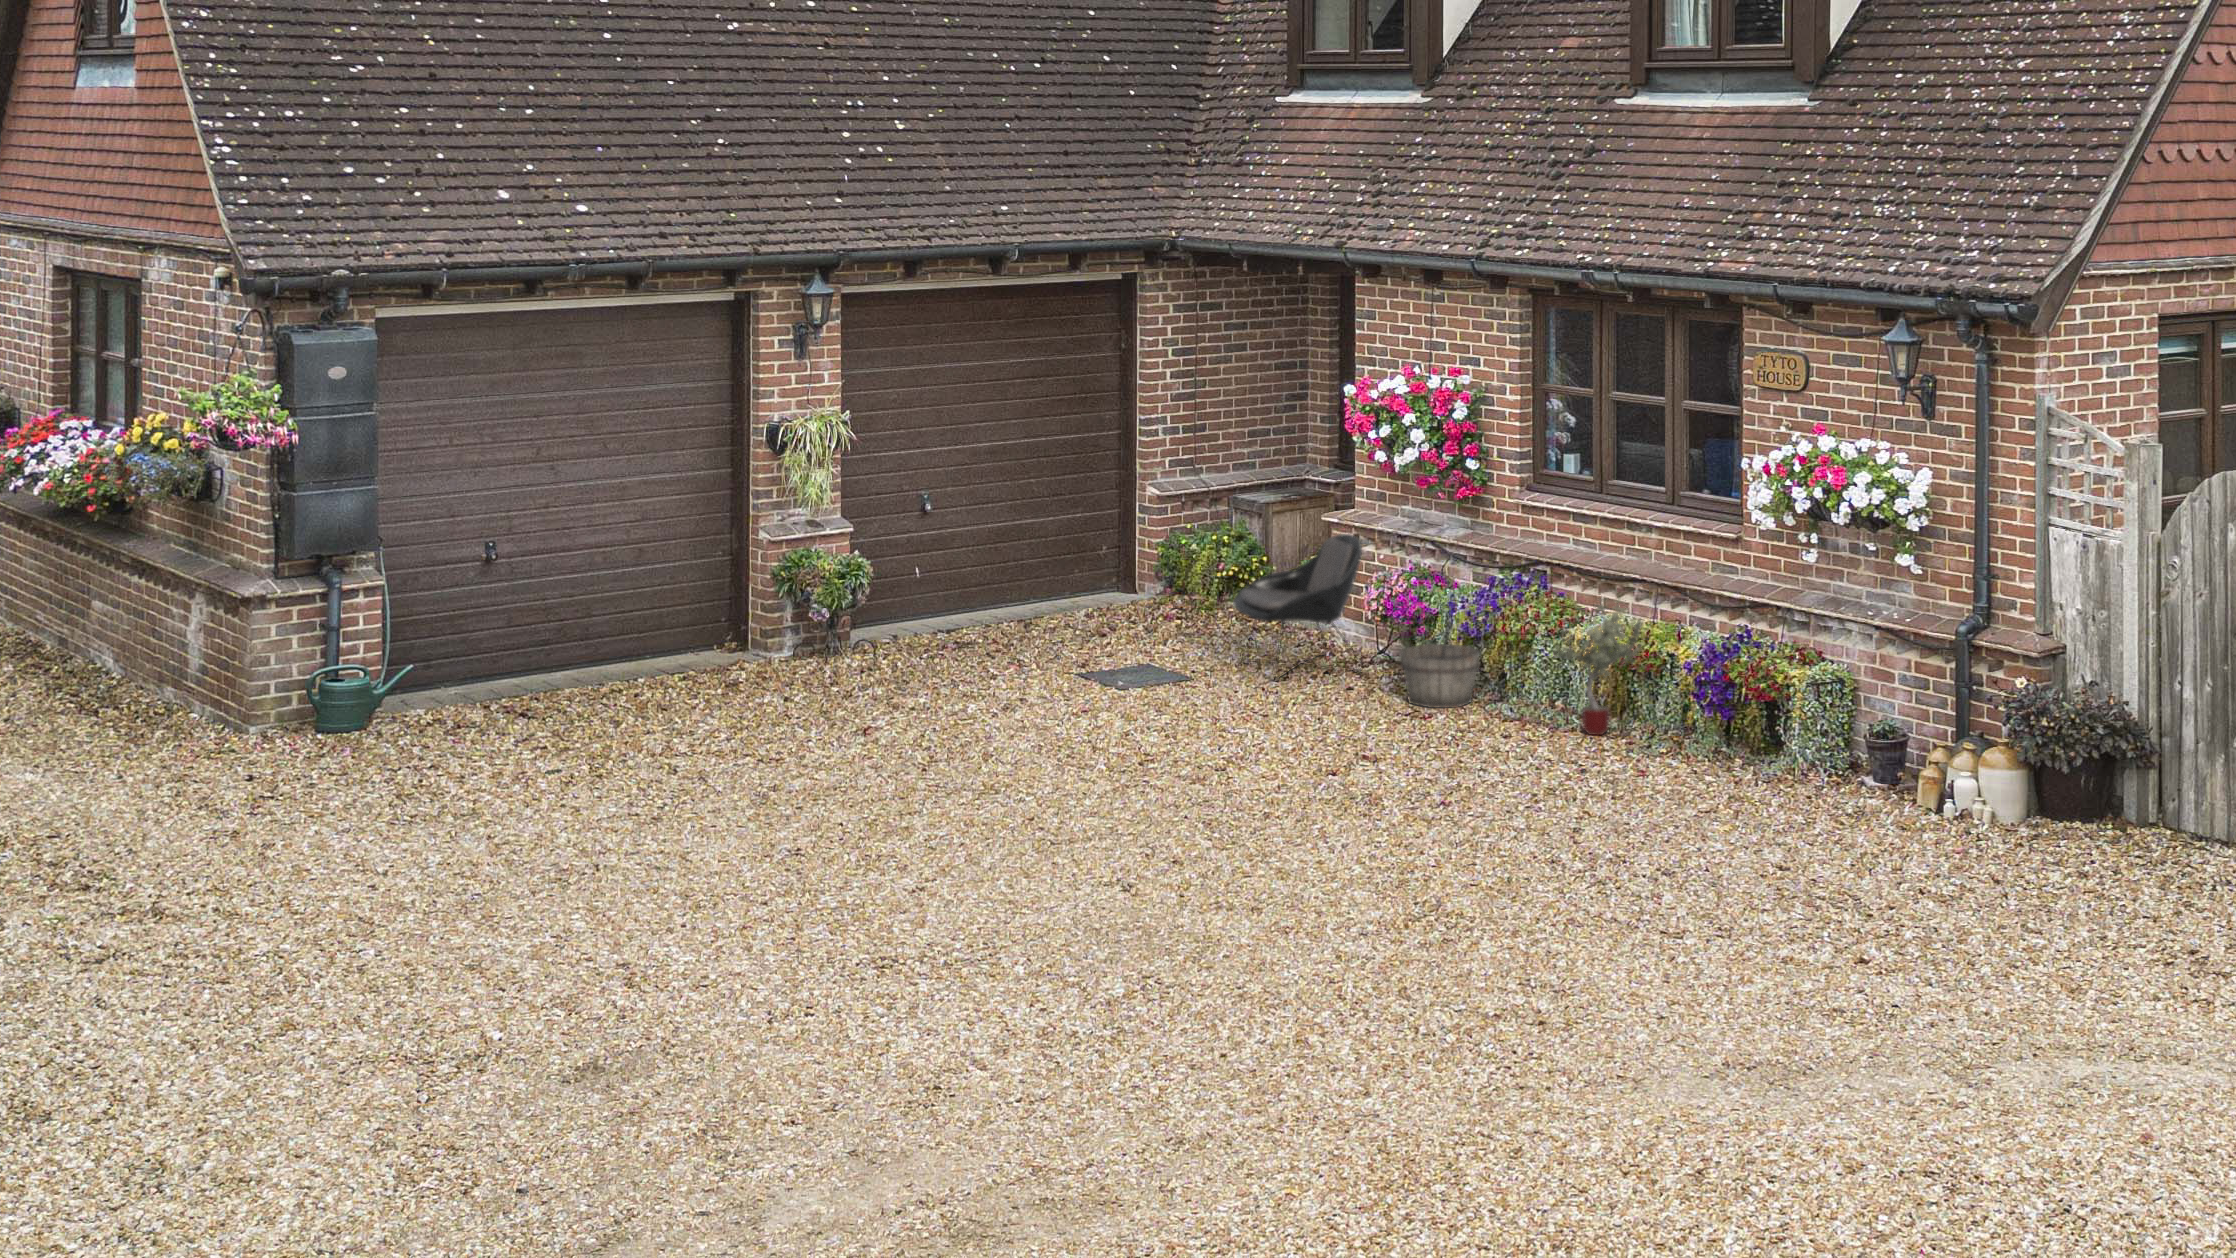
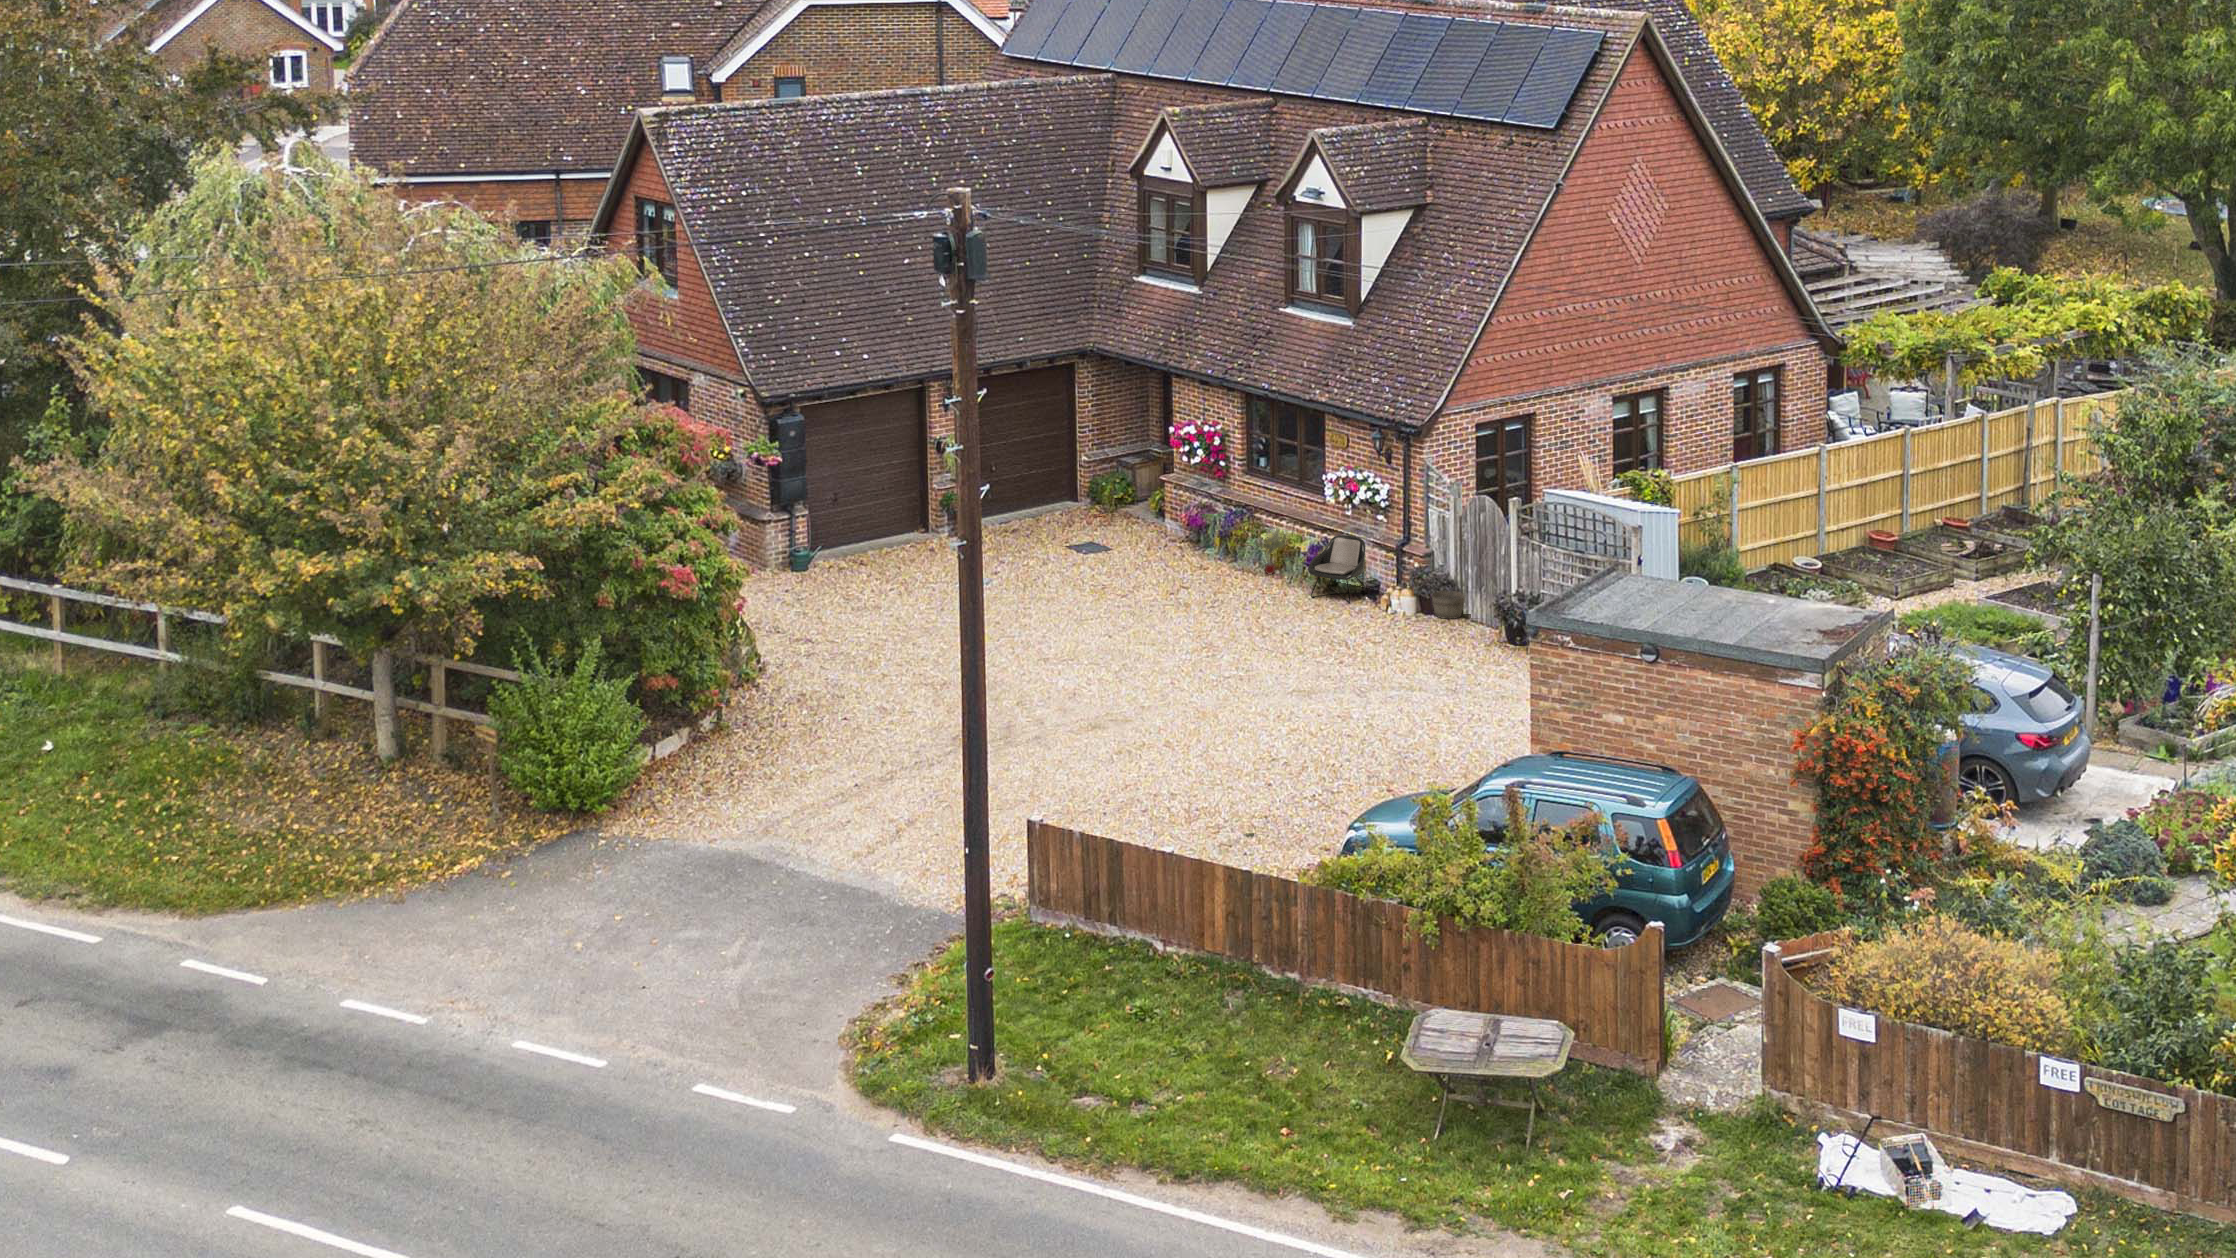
lounge chair: present [1234,534,1363,681] -> present [1308,535,1368,604]
wooden bucket: present [1400,641,1480,708] -> present [1432,591,1465,619]

